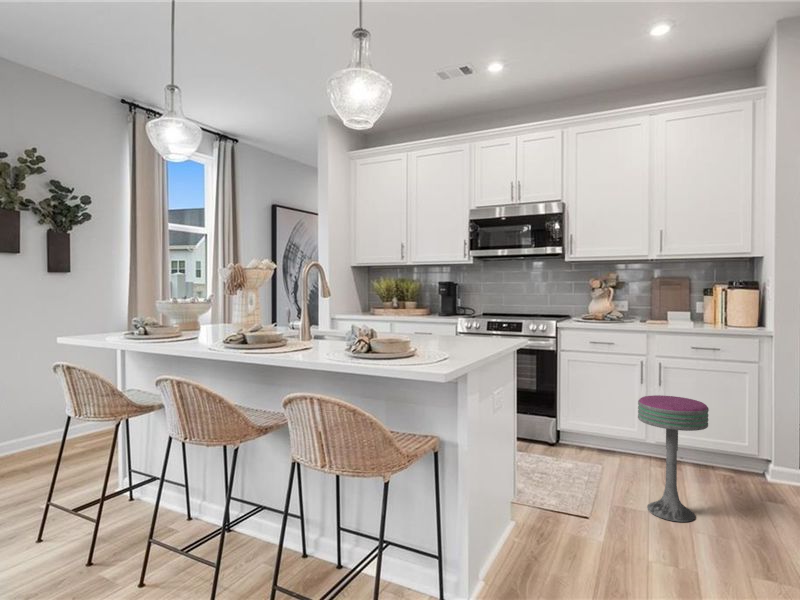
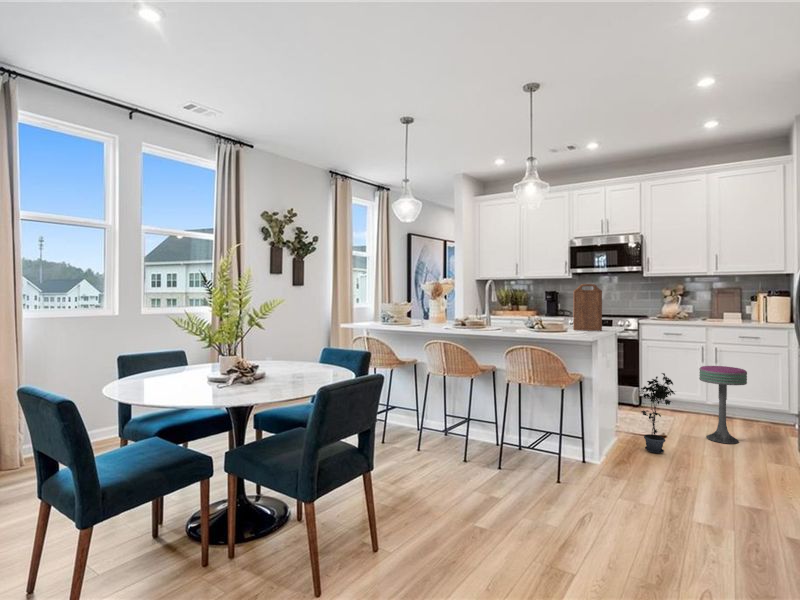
cutting board: none [432,265,480,348] -> present [573,284,602,331]
potted plant: none [540,417,603,556] -> present [641,373,675,453]

